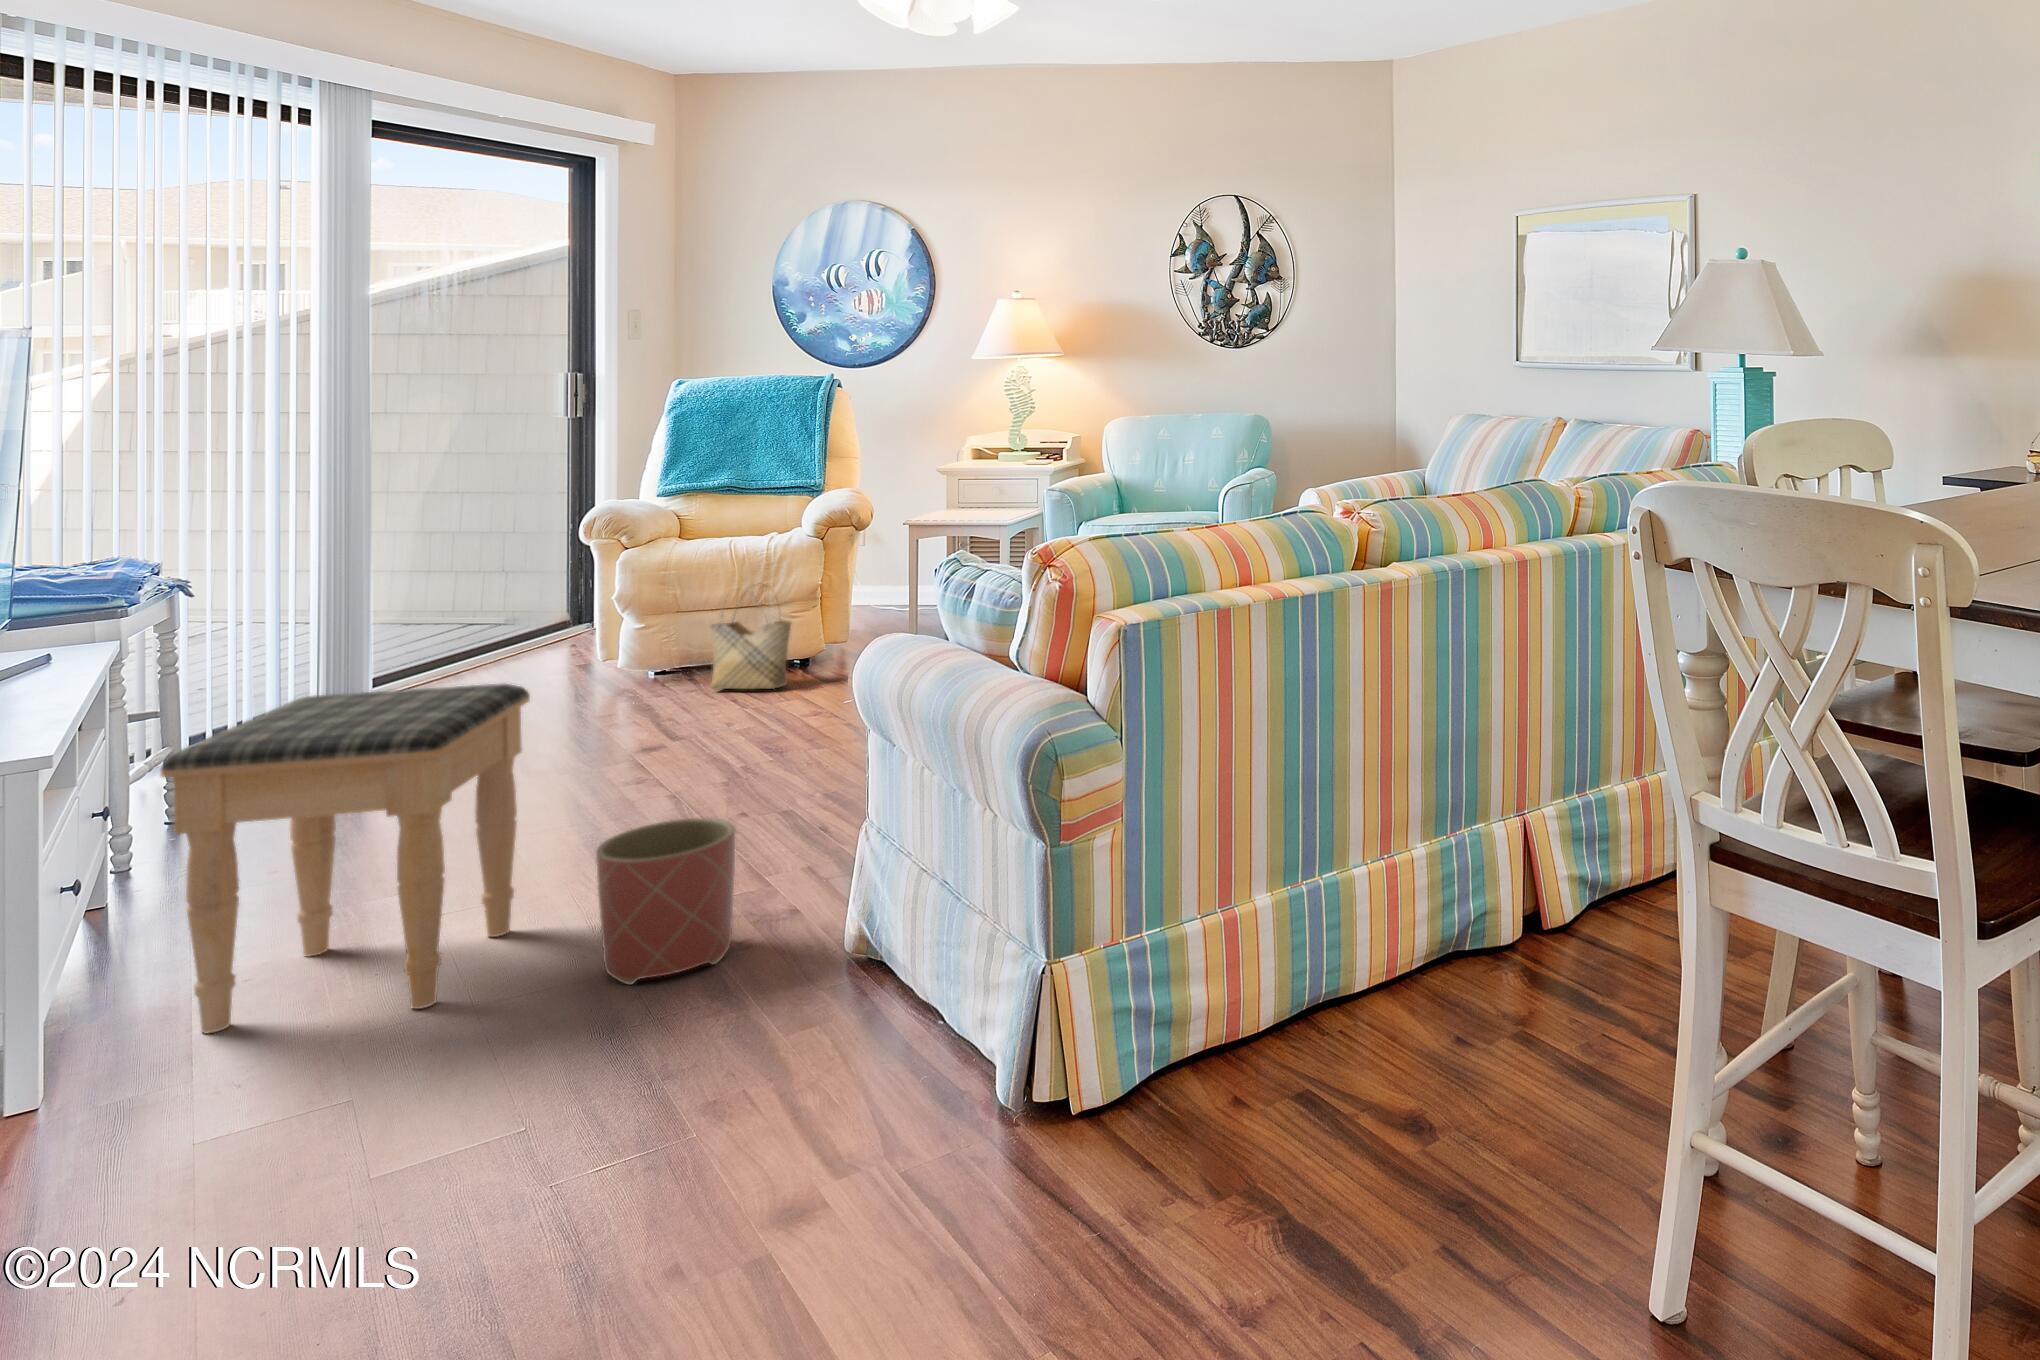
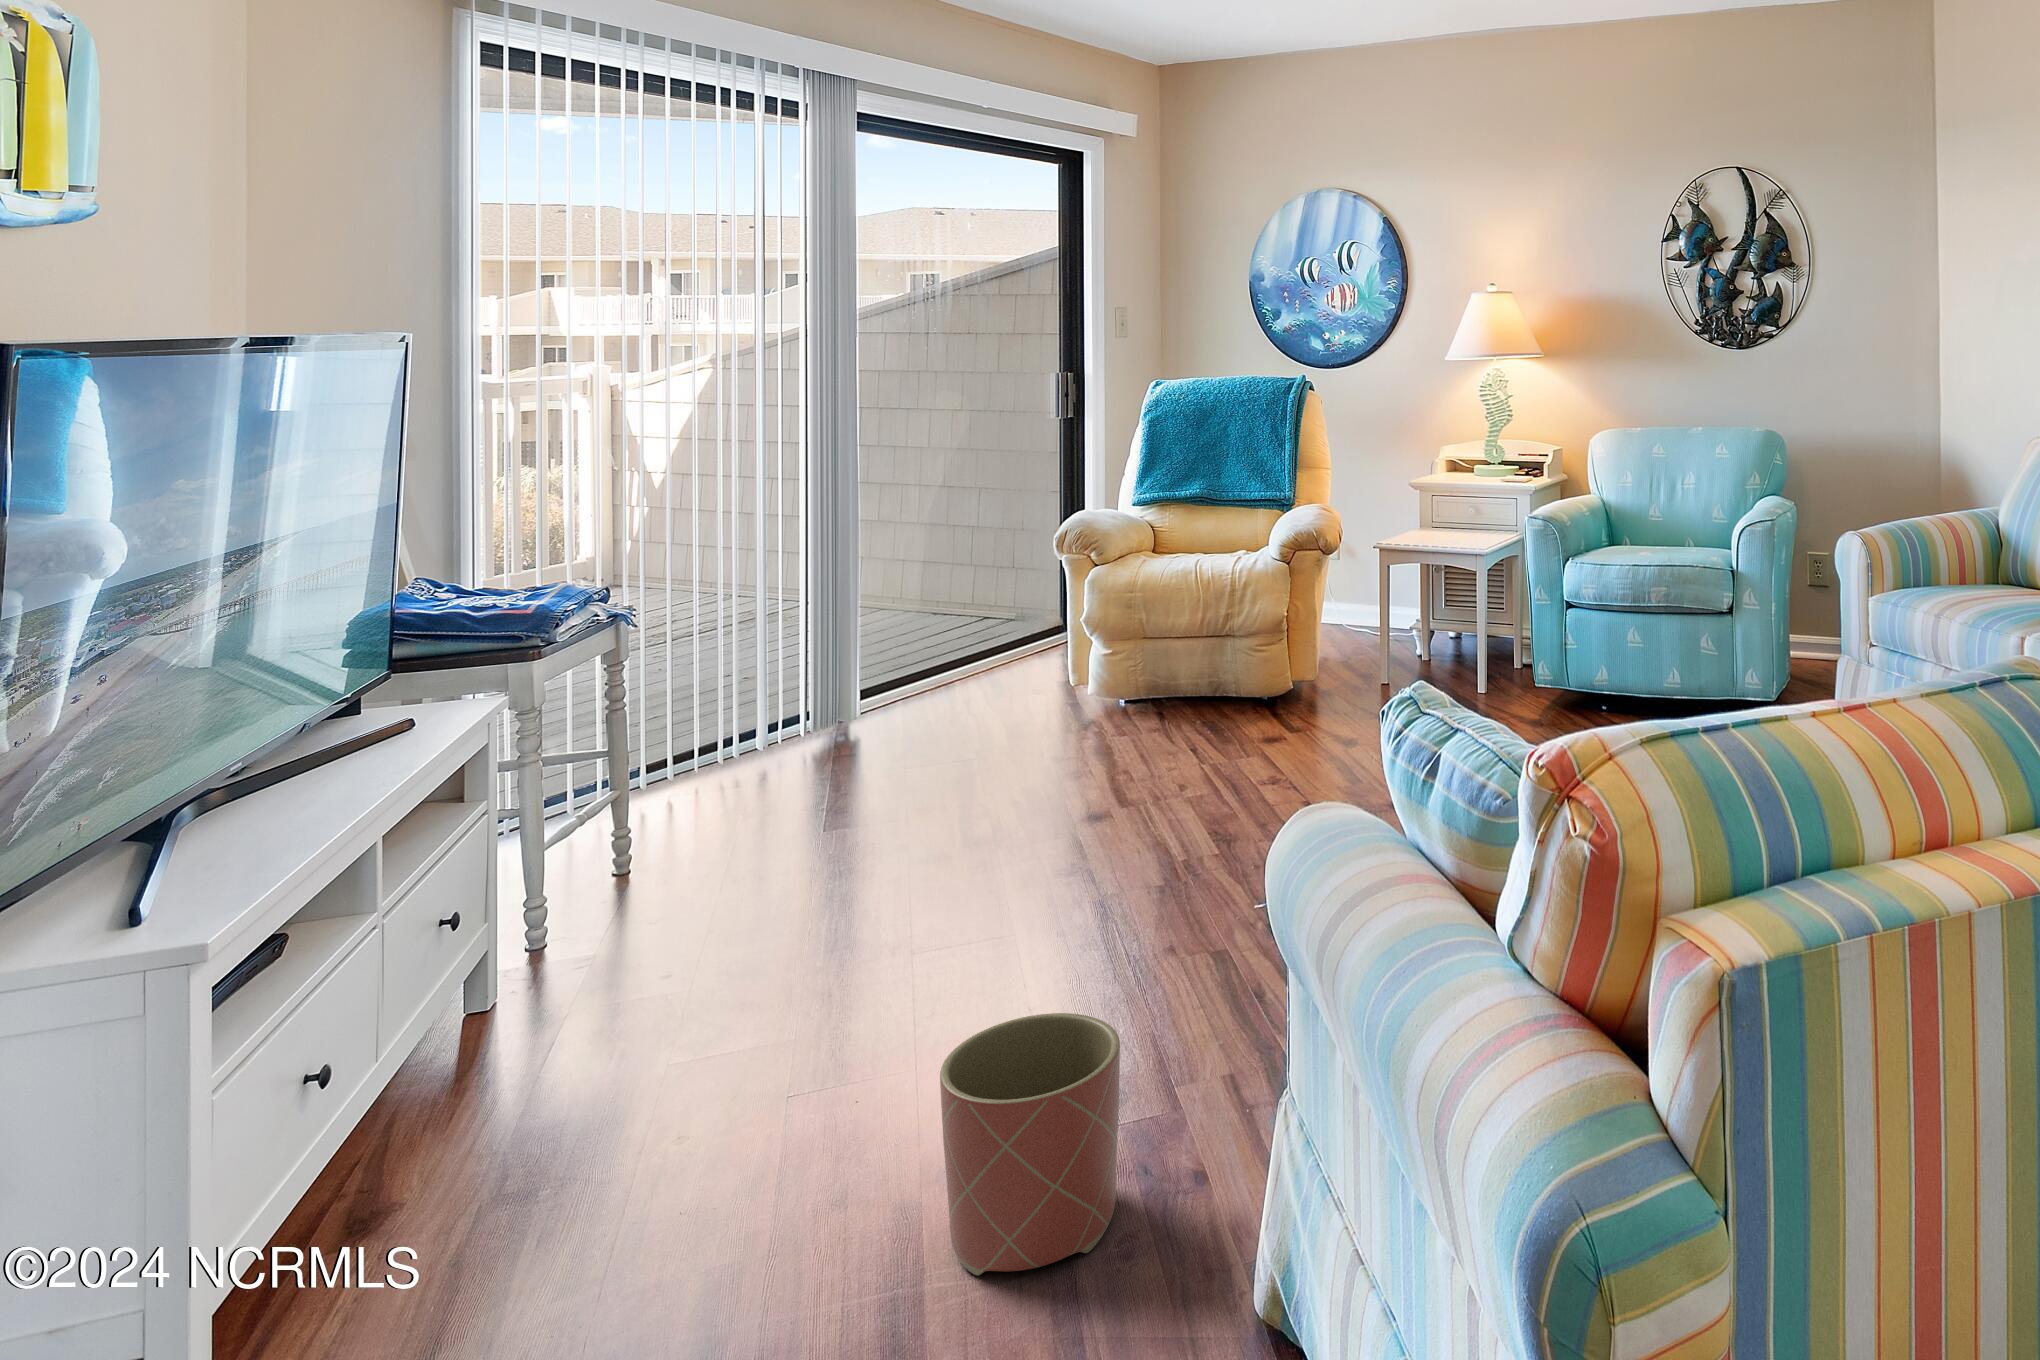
woven basket: present [711,586,791,689] -> none [1169,615,1252,736]
footstool: present [160,684,530,1033] -> none [439,793,897,1269]

